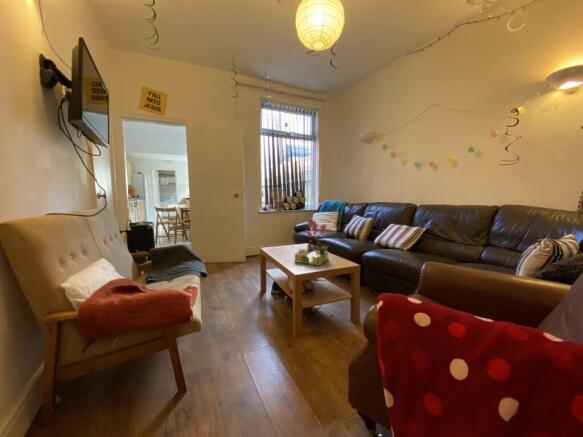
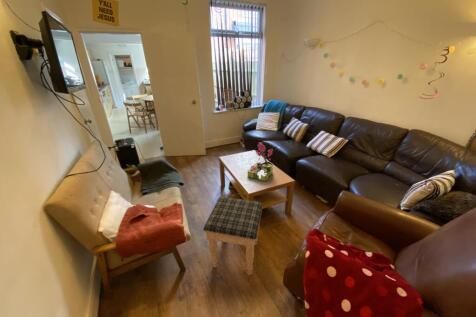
footstool: none [221,275,312,399] -> present [204,197,263,275]

